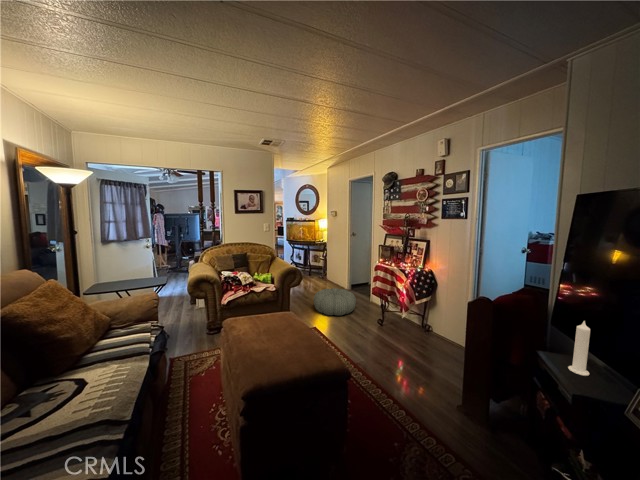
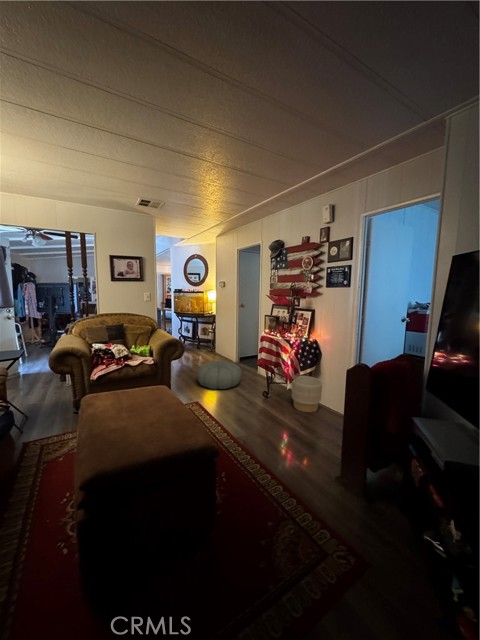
planter: none [408,305,439,341] -> present [292,376,322,412]
candle: present [568,321,590,376] -> none [438,384,459,440]

